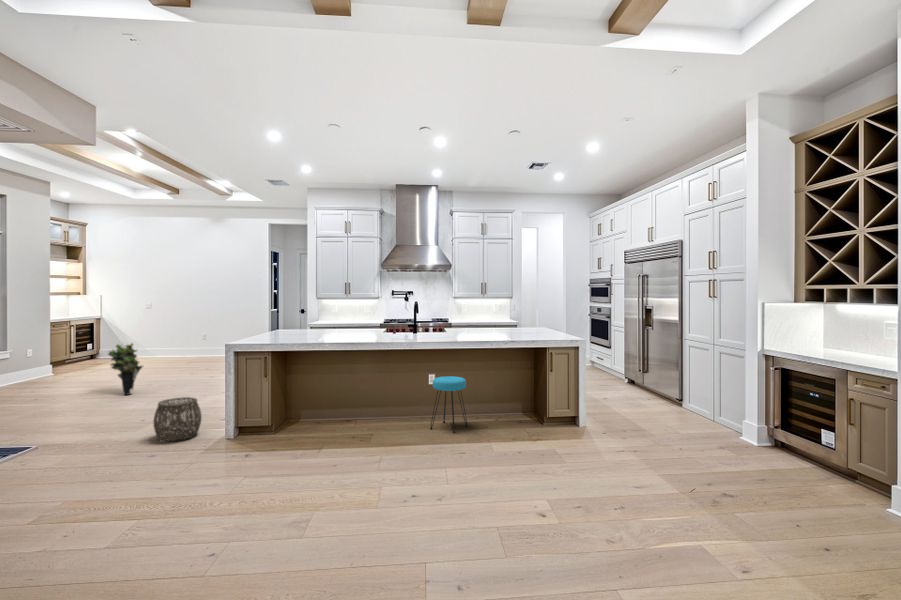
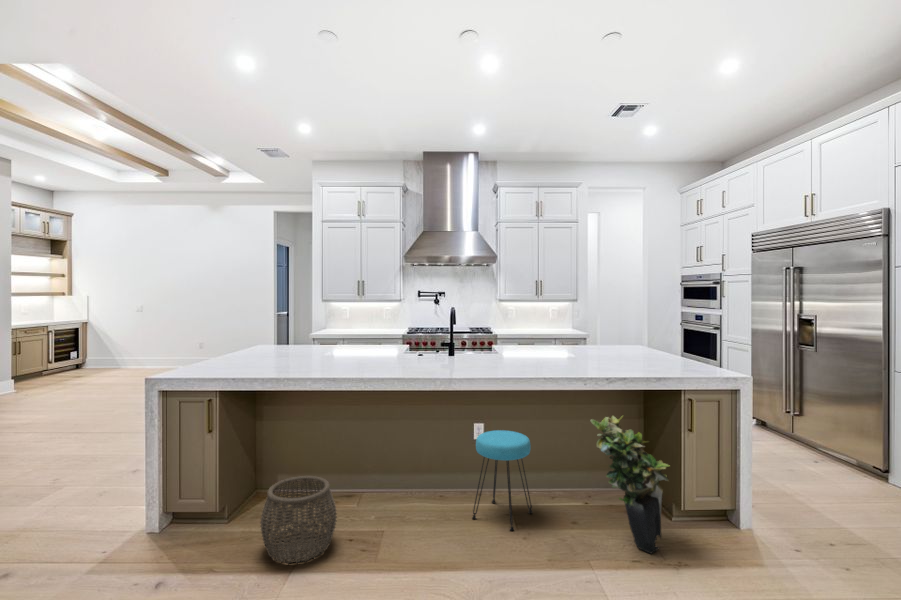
potted plant: present [109,343,142,395] -> present [591,416,670,554]
woven basket: present [154,397,201,441] -> present [260,476,337,564]

